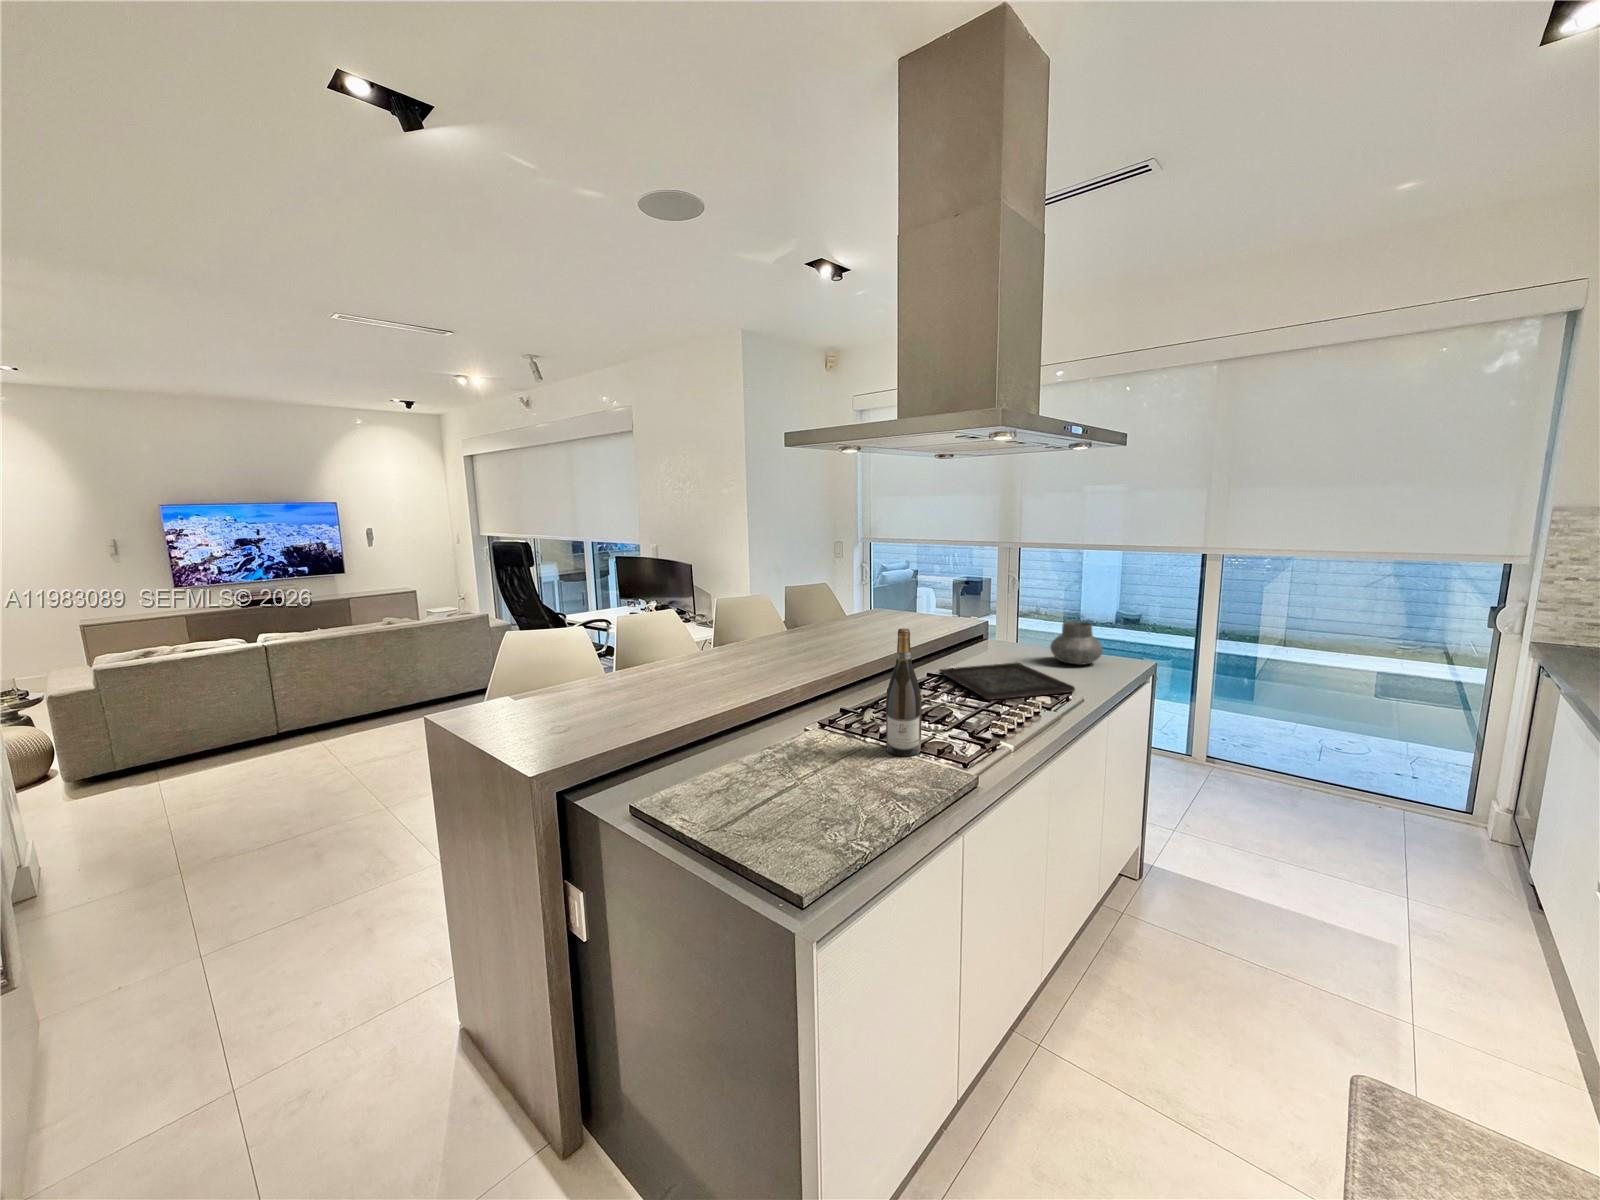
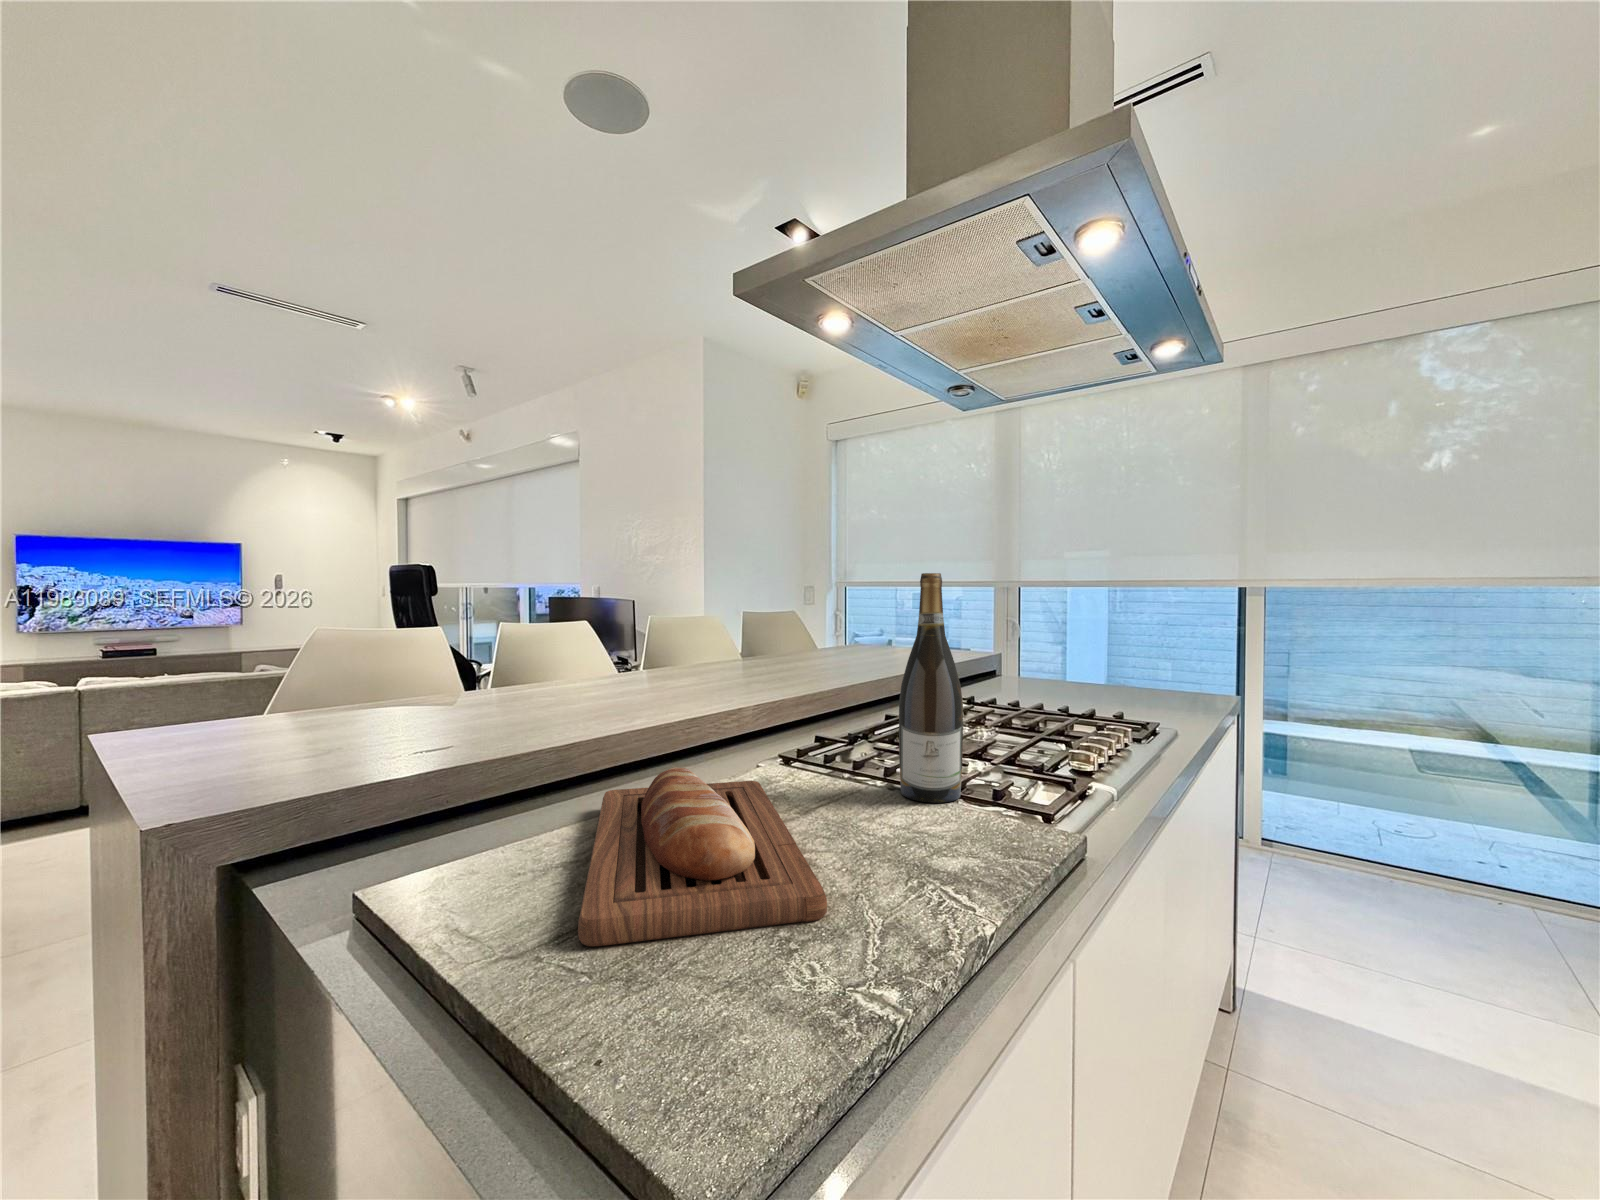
vase: present [1050,621,1103,665] -> none [1097,640,1171,696]
tray: present [939,662,1075,700] -> none [953,691,1161,730]
bread loaf: none [726,740,842,826] -> present [578,768,827,946]

